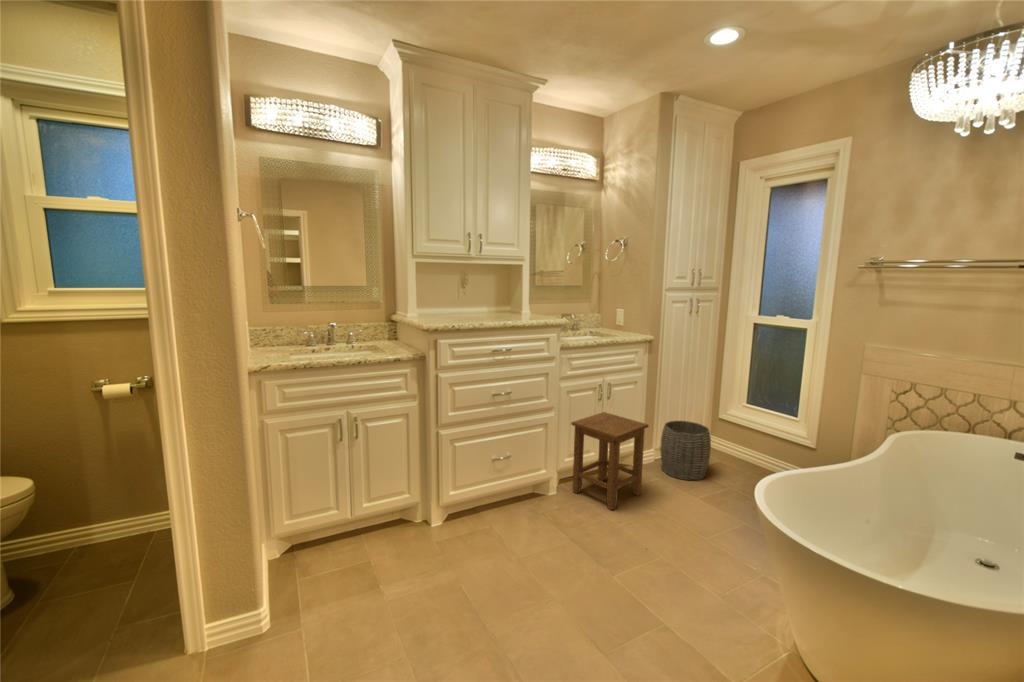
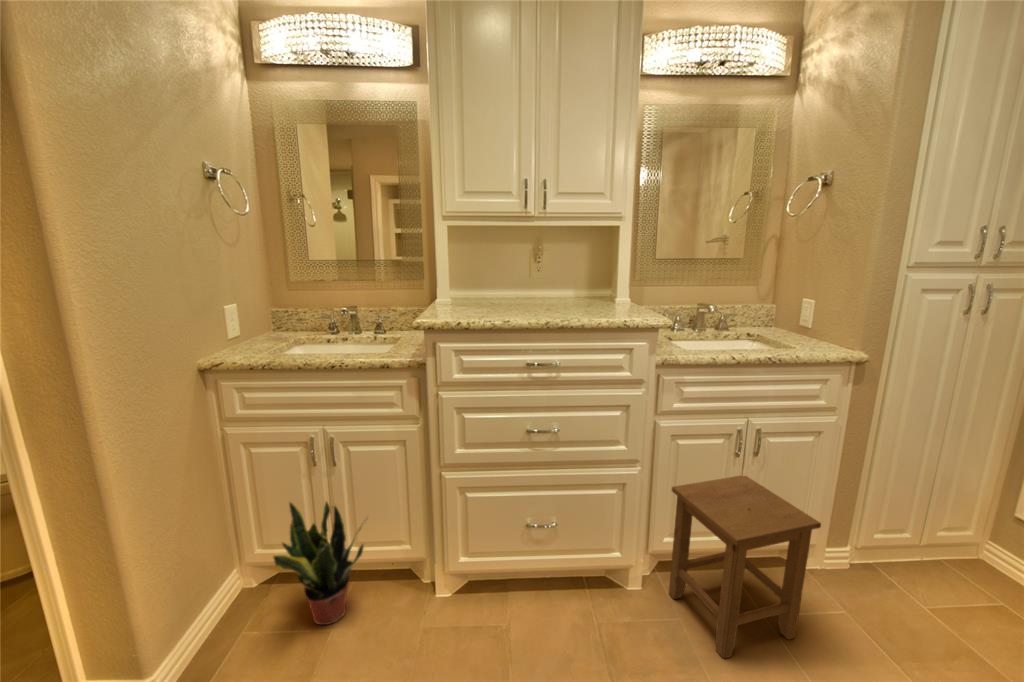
woven basket: present [660,421,711,480] -> none [861,510,983,640]
potted plant: none [322,468,390,561] -> present [274,502,368,625]

